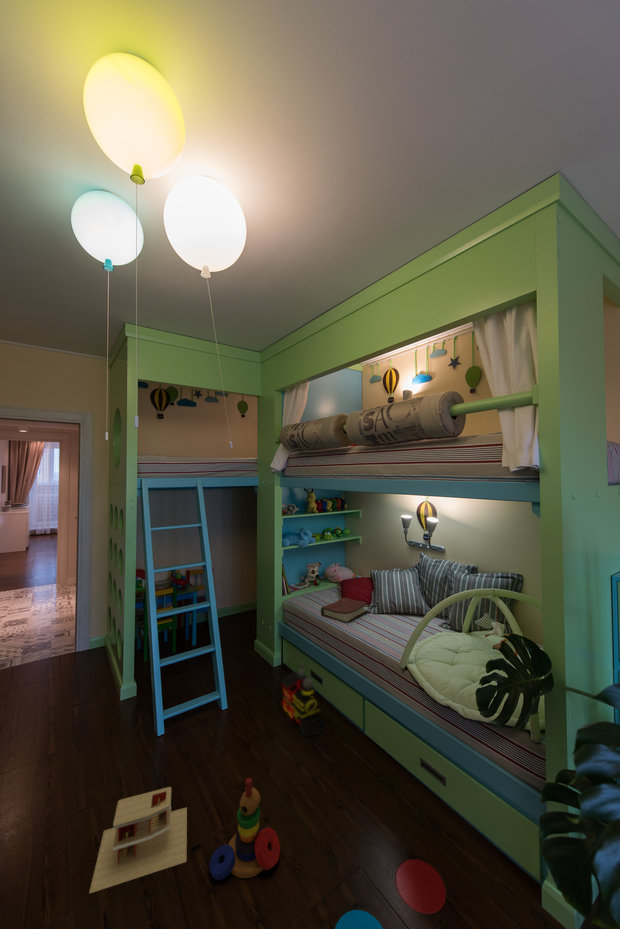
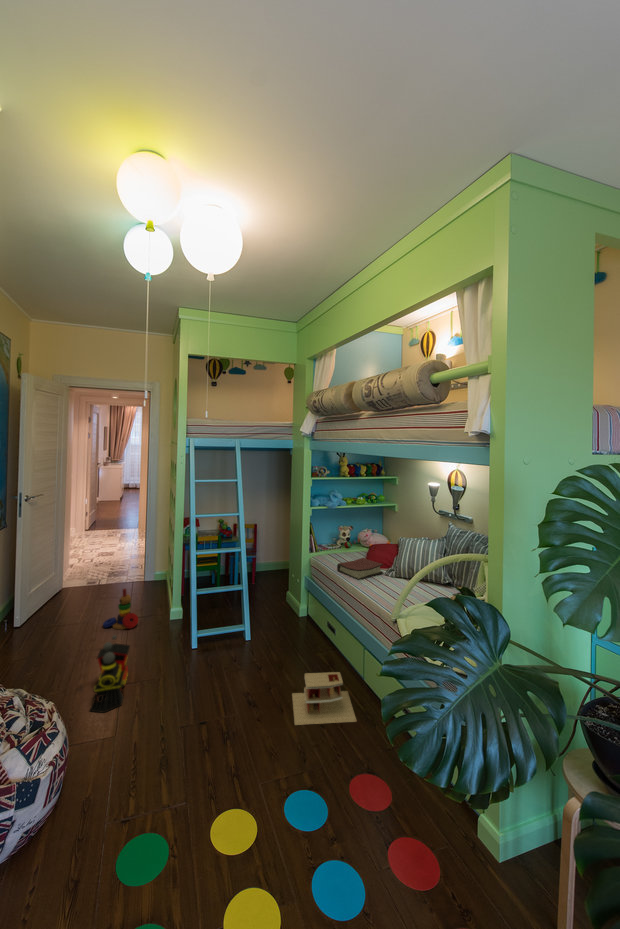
toy train: present [281,663,326,737] -> present [90,635,130,713]
stacking toy: present [209,778,280,880] -> present [103,589,138,629]
toy house: present [89,787,187,893] -> present [292,672,356,725]

